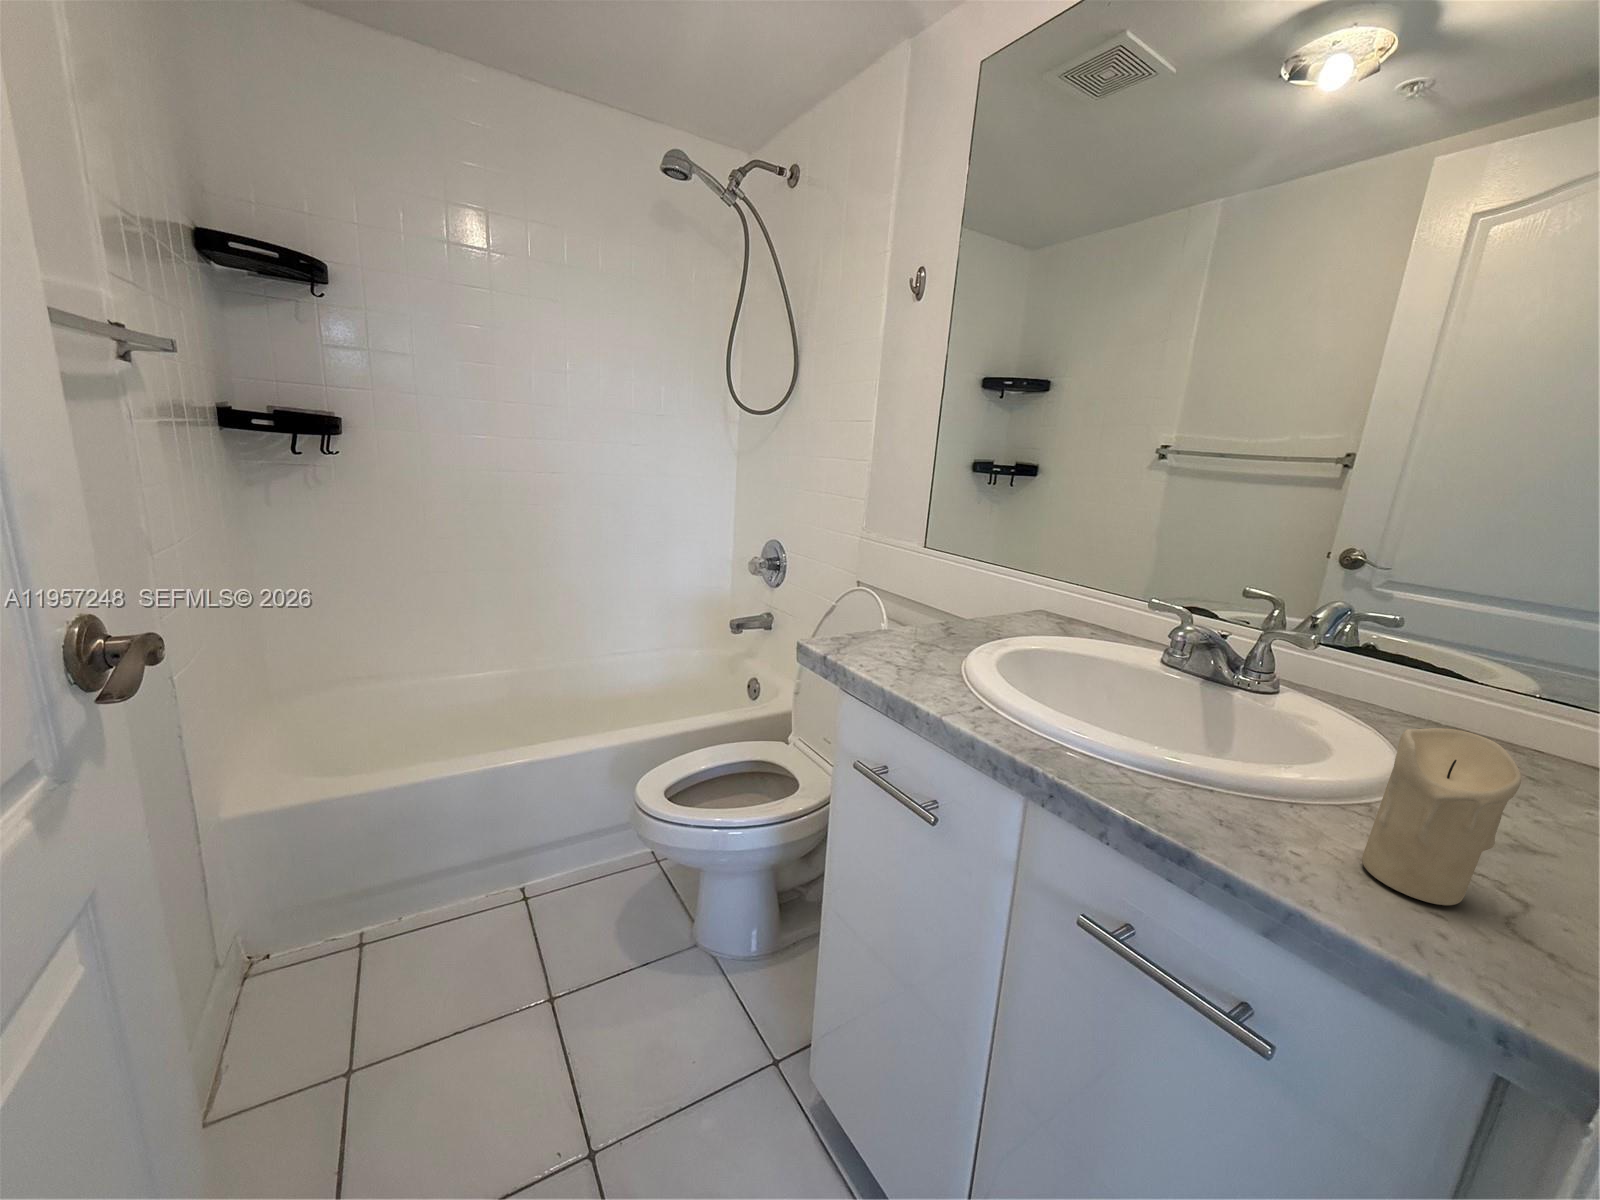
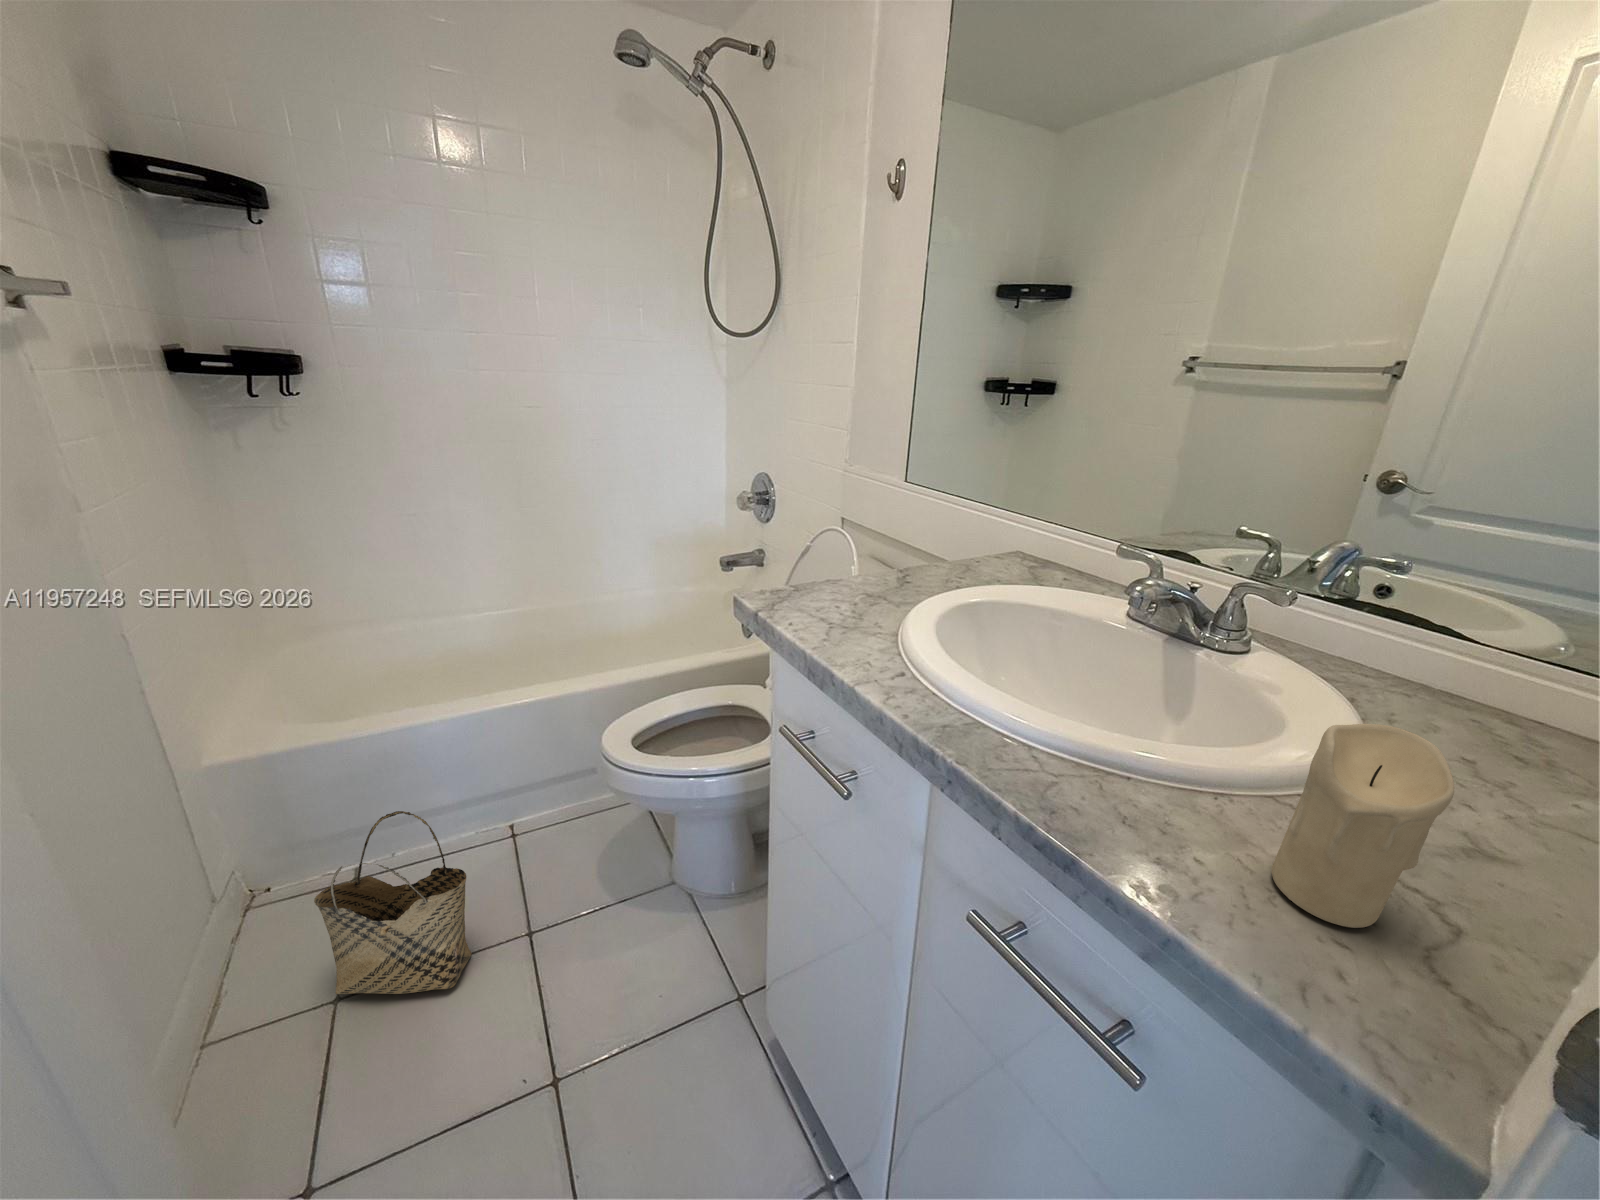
woven basket: none [338,863,496,1066] -> present [314,811,471,995]

